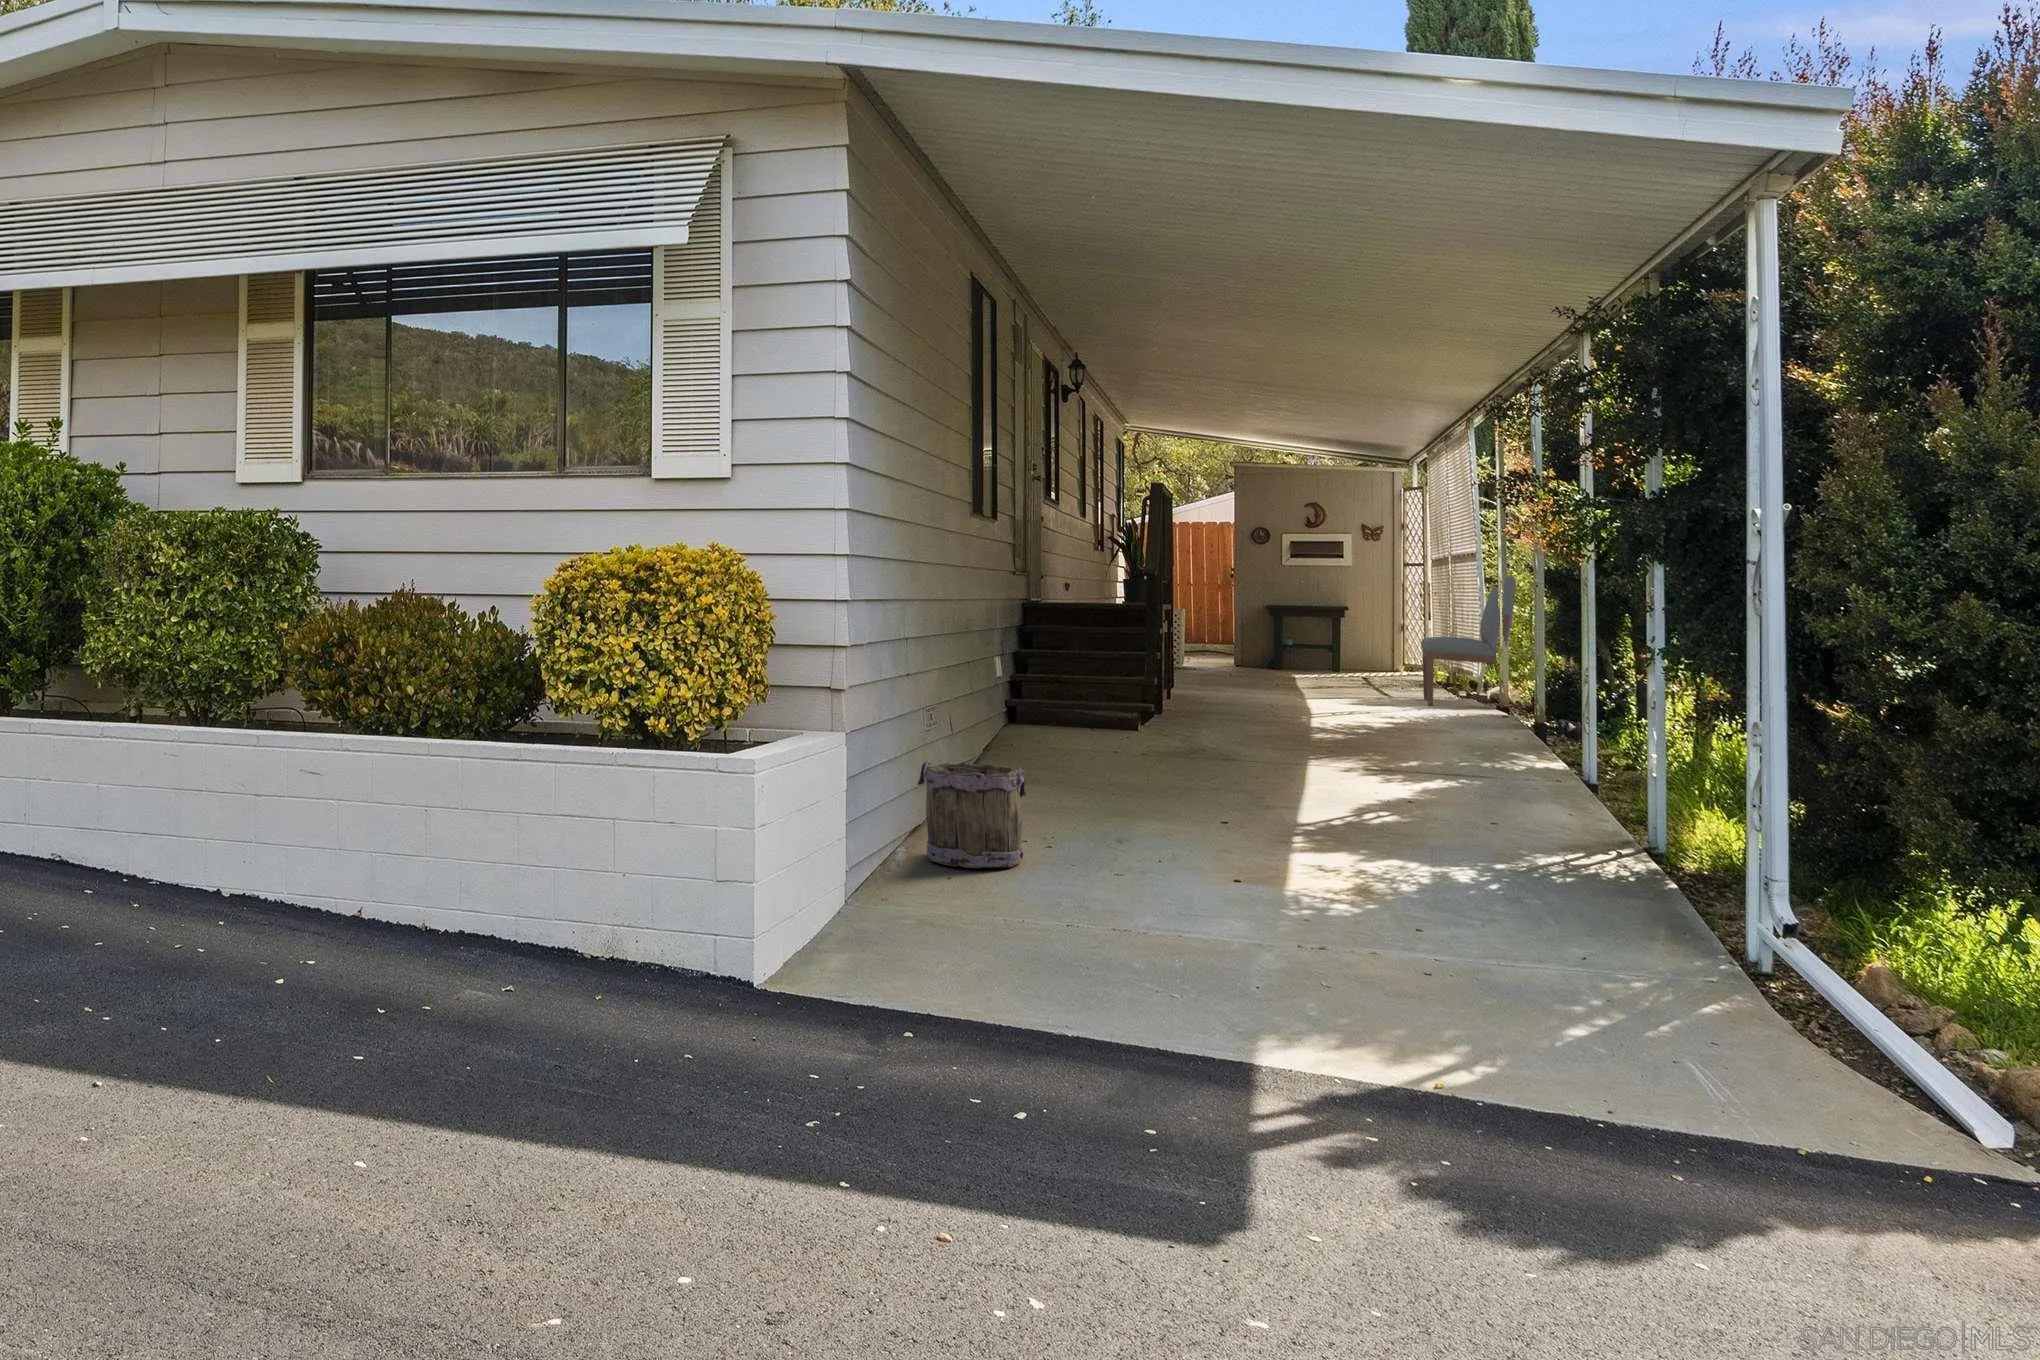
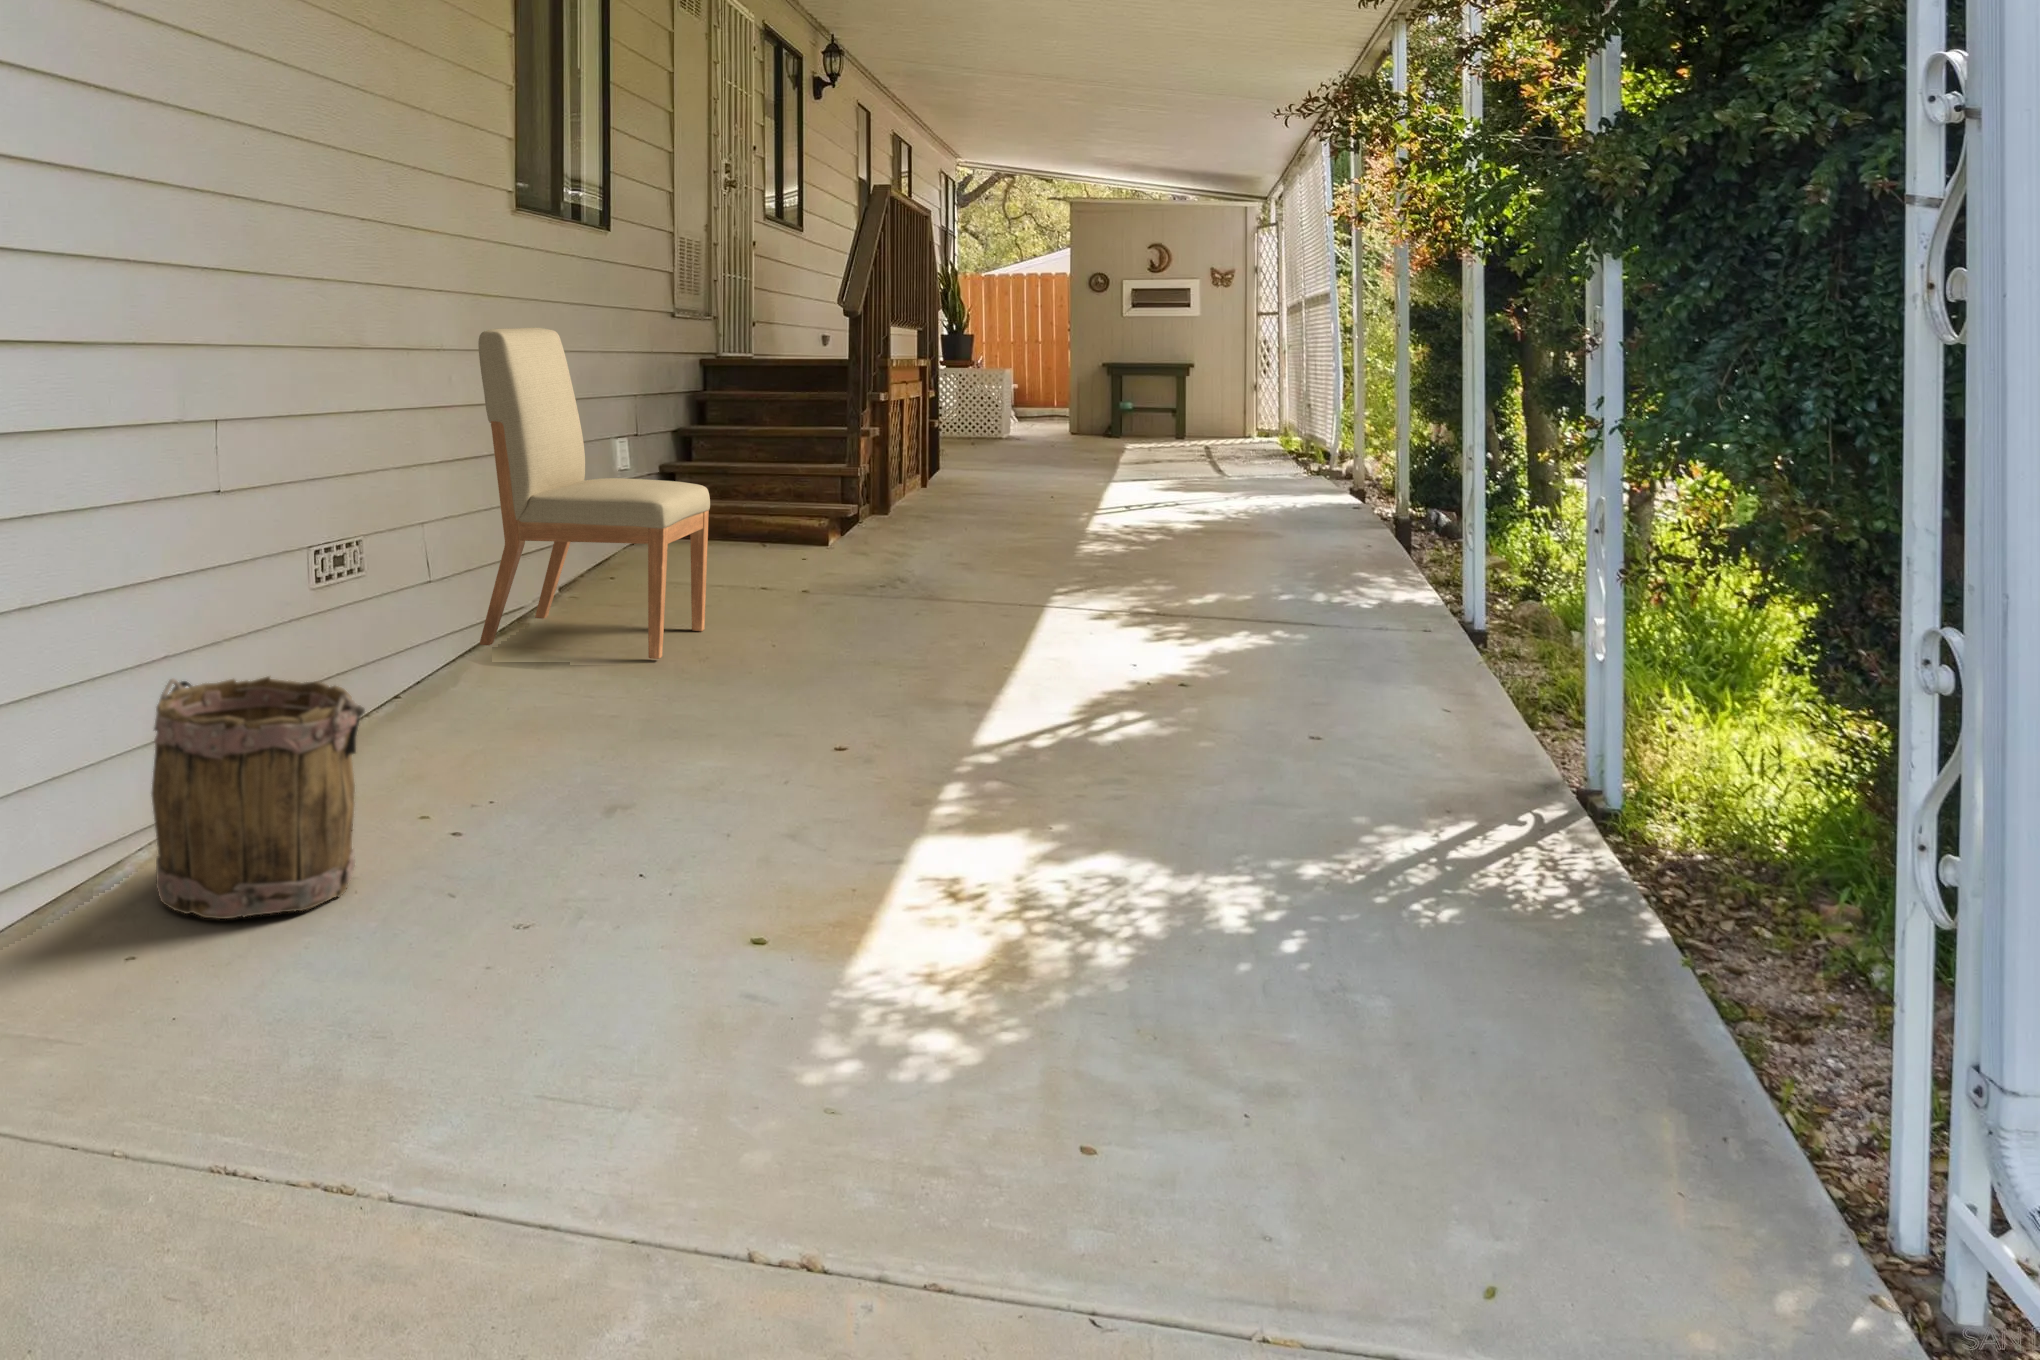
chair: present [1421,576,1516,709] -> present [478,327,710,659]

